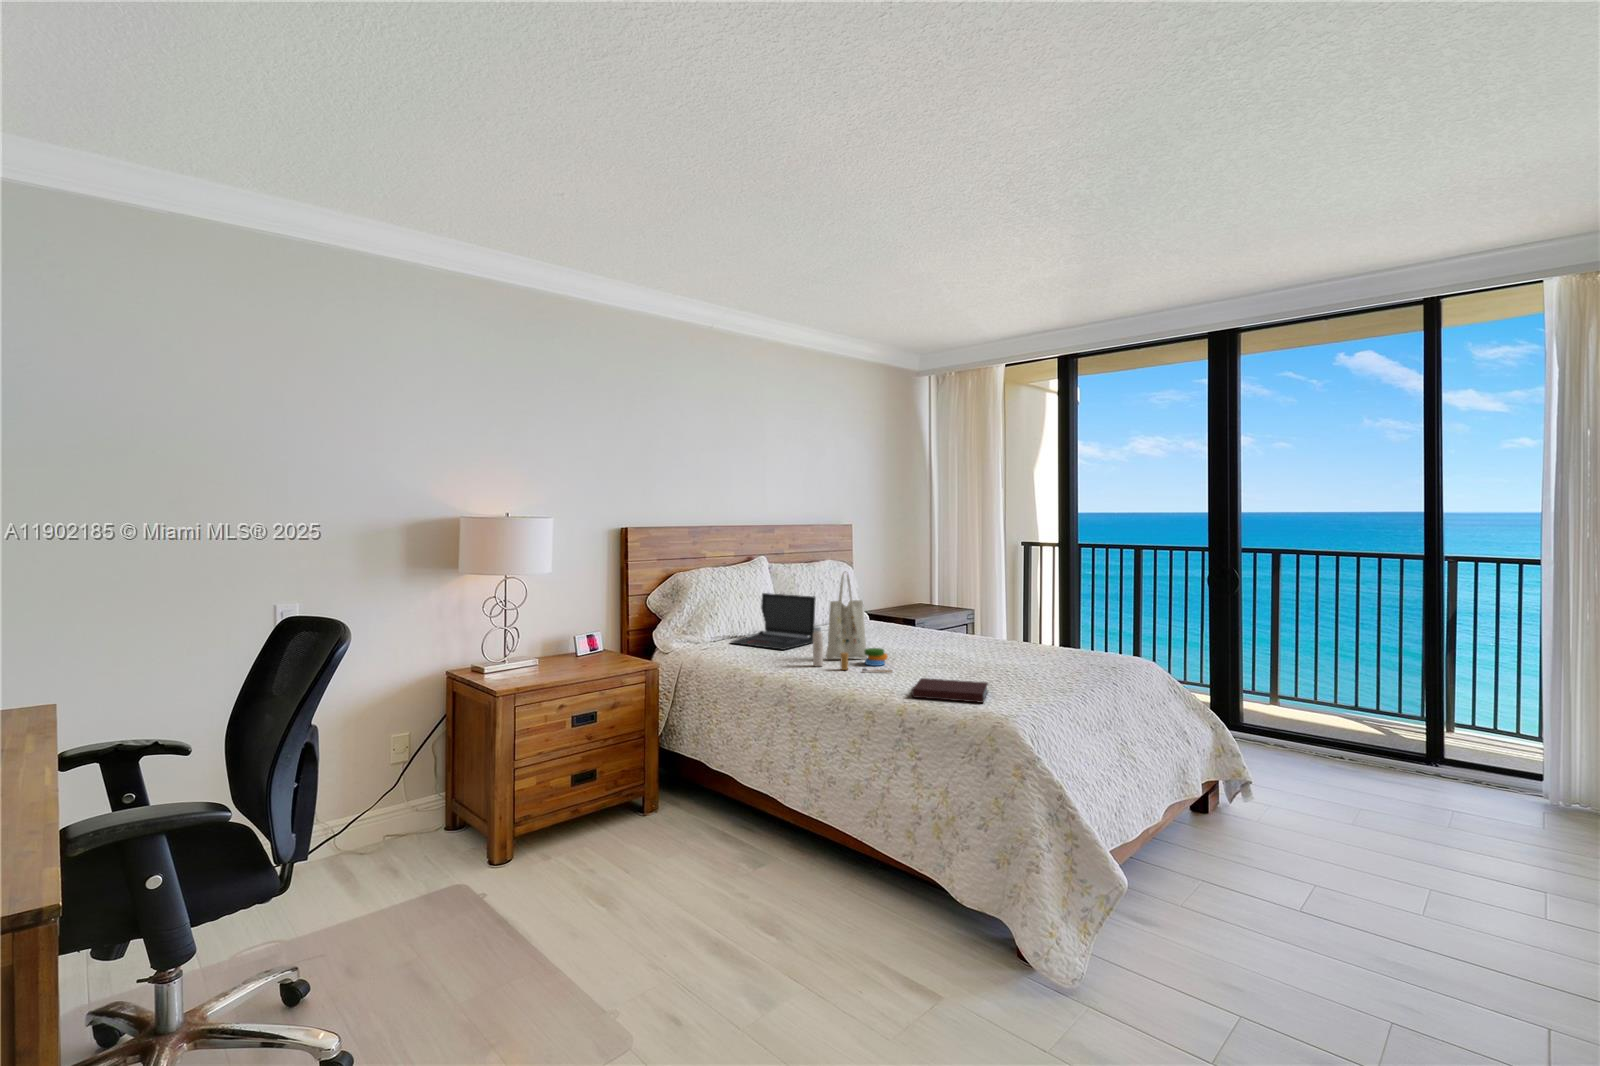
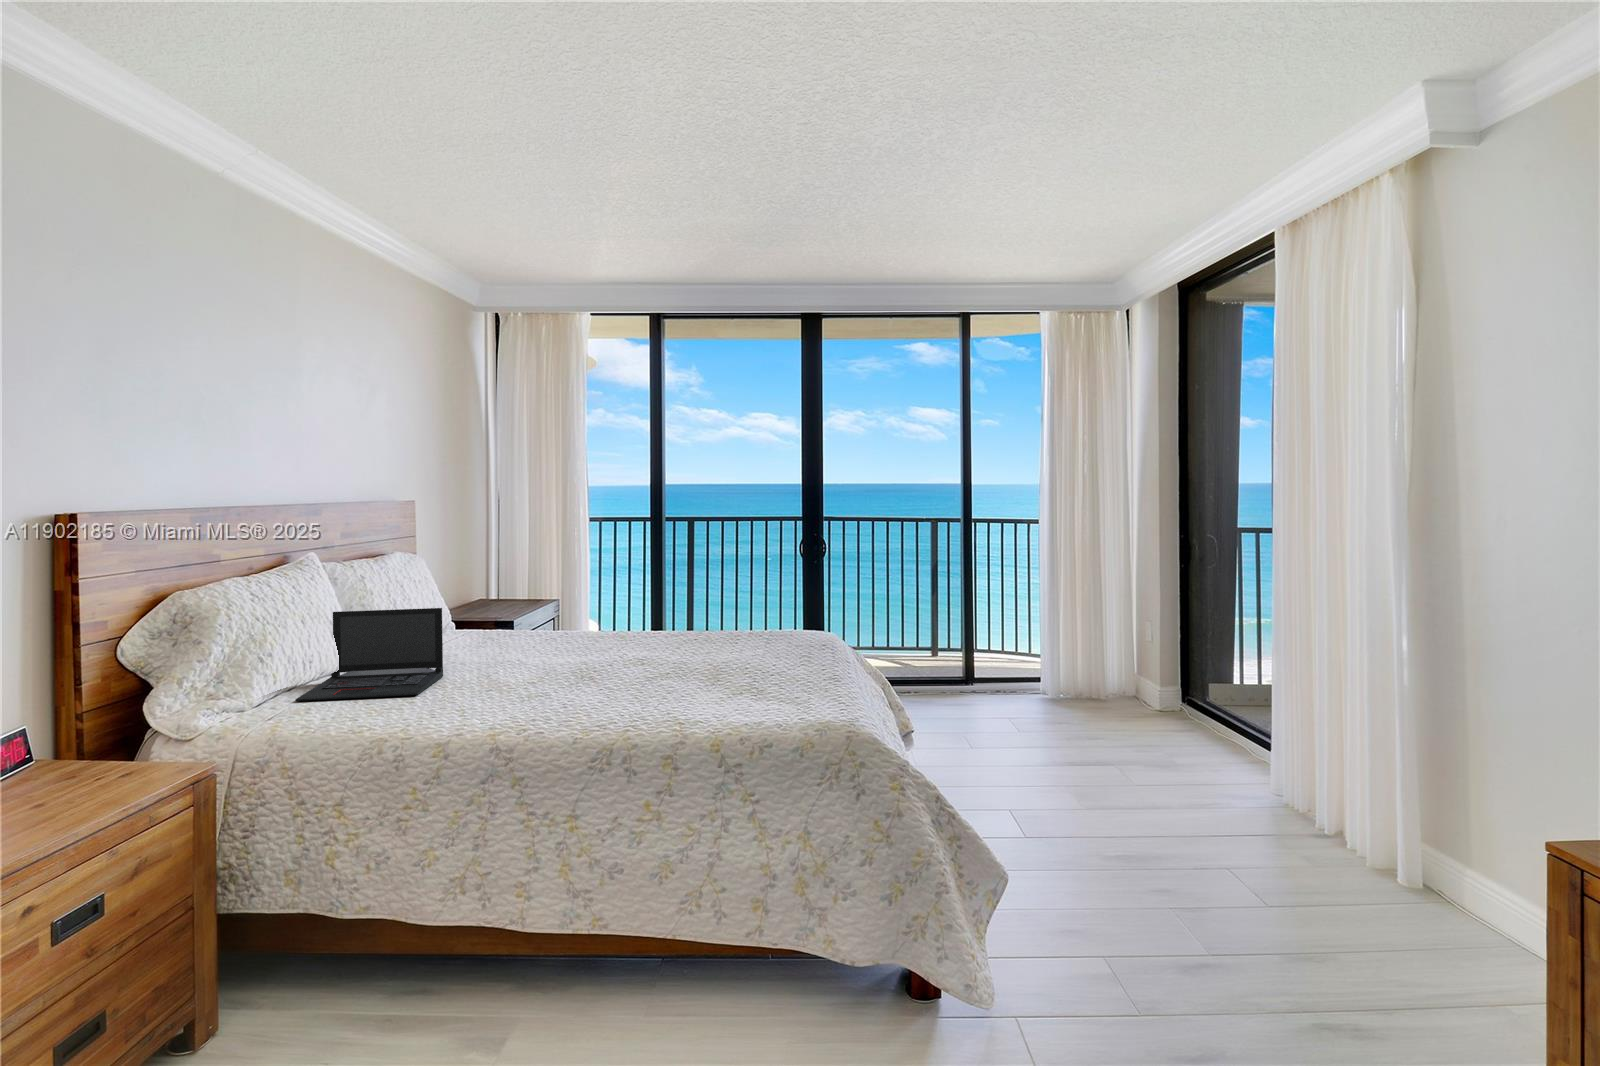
tote bag: present [813,571,892,672] -> none [506,566,633,710]
notebook: present [912,678,988,703] -> none [700,686,805,723]

